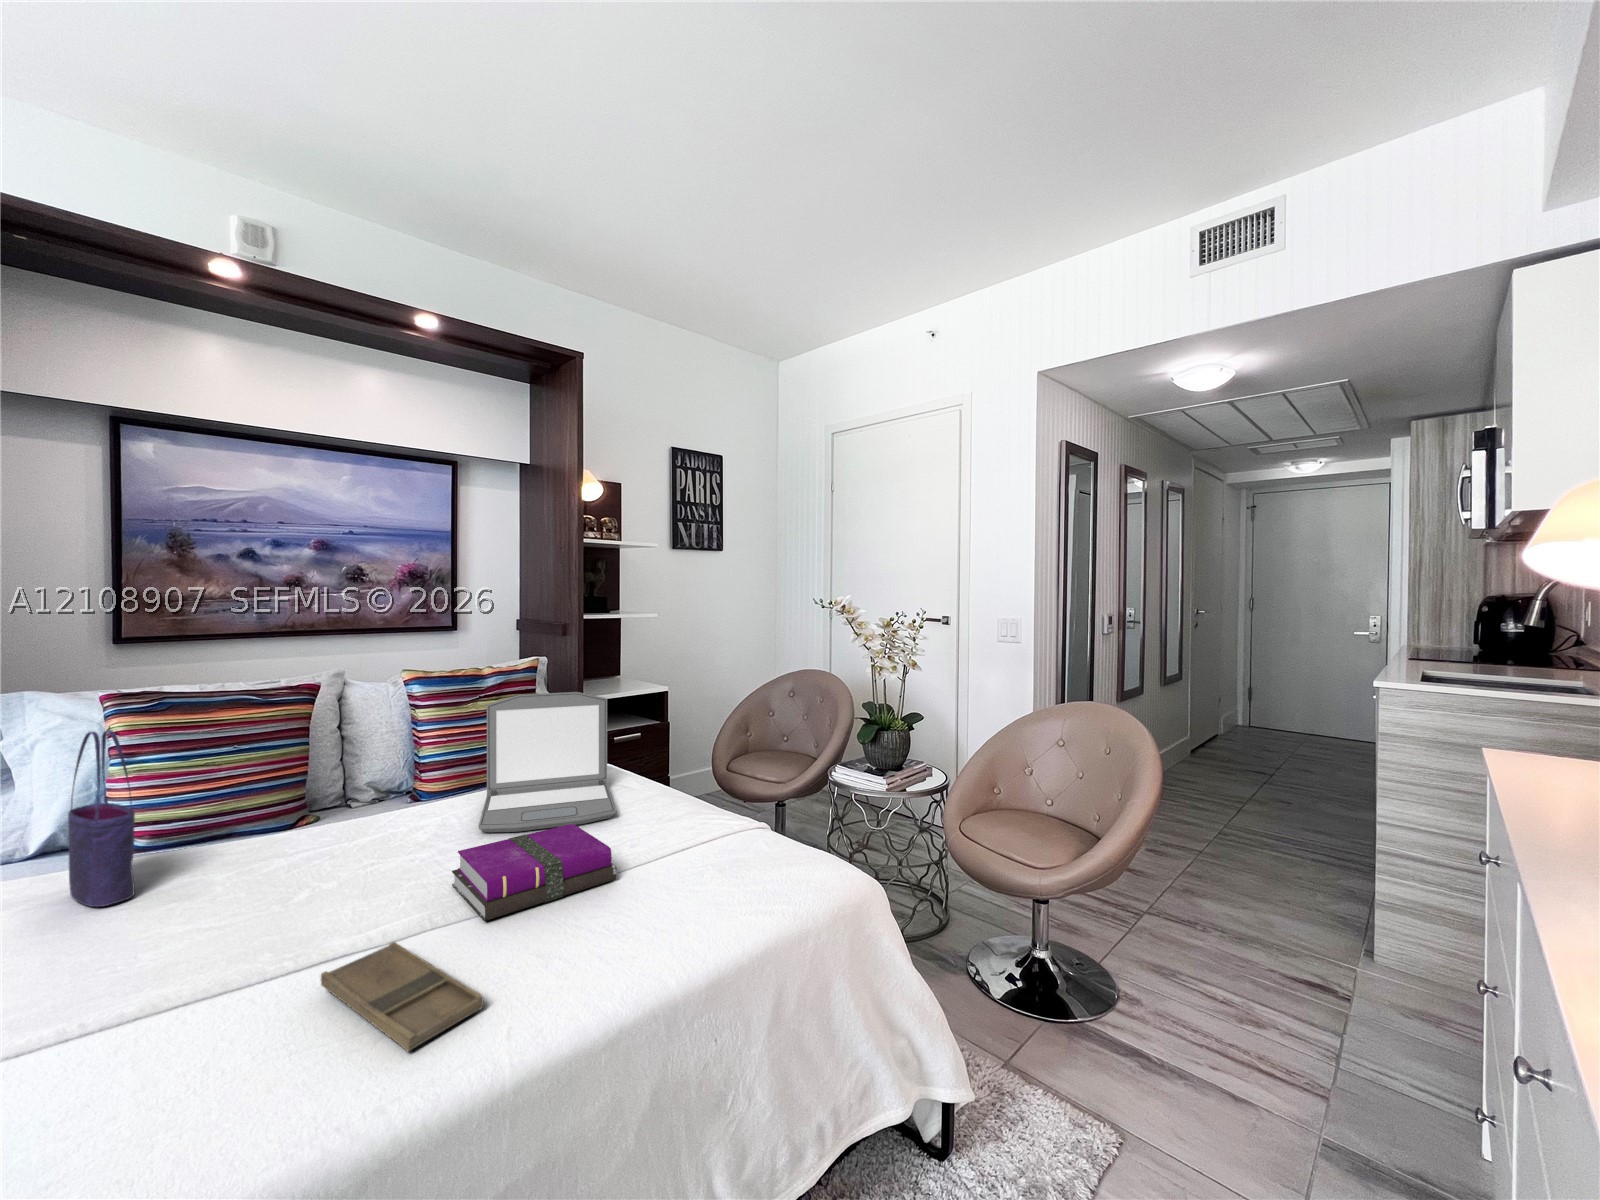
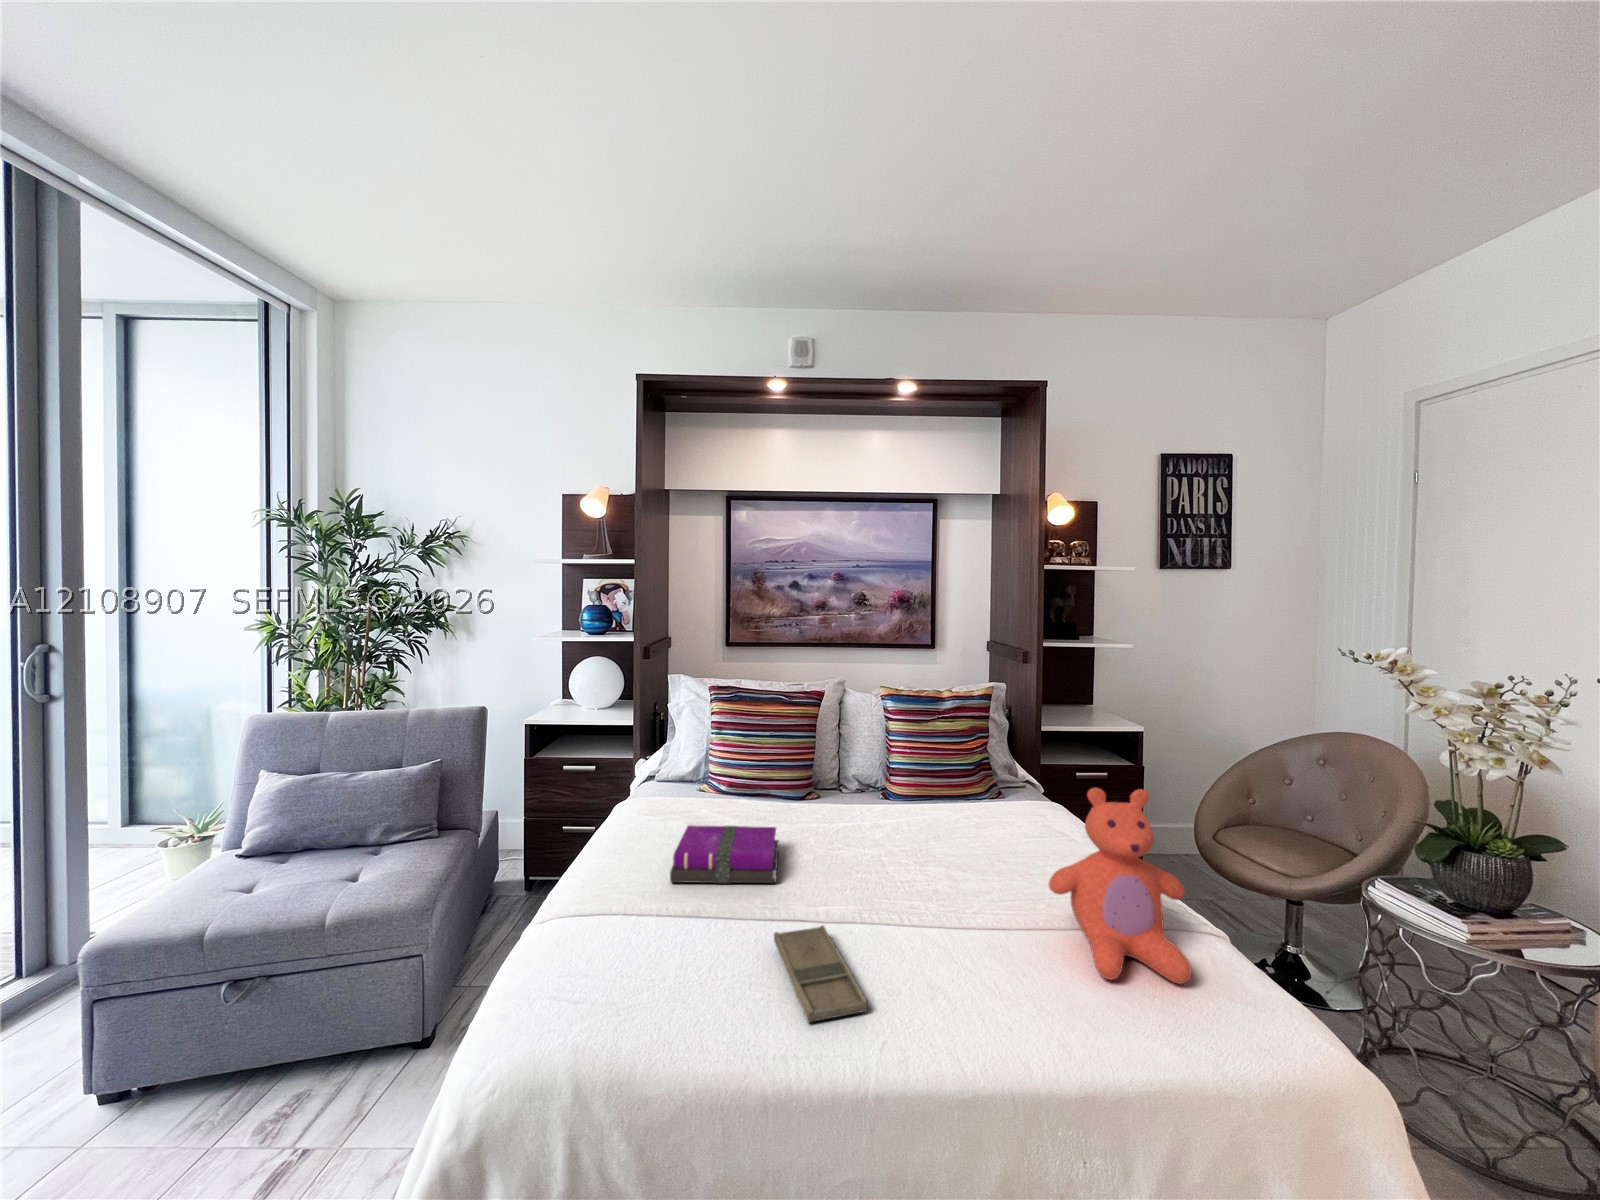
laptop: present [479,692,616,832] -> none [915,725,1044,865]
teddy bear: none [646,714,769,887] -> present [1049,788,1191,984]
tote bag: present [68,730,135,907] -> none [679,718,707,833]
notebook: present [452,824,617,921] -> present [670,825,778,883]

